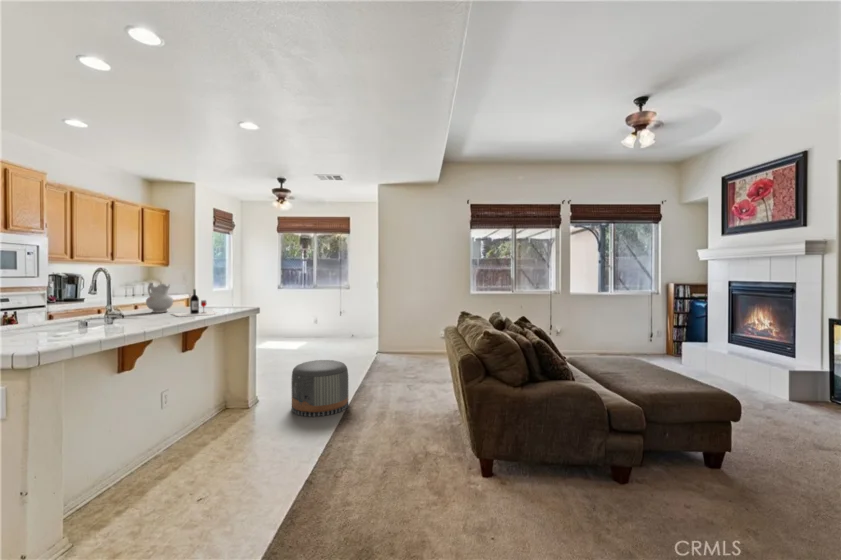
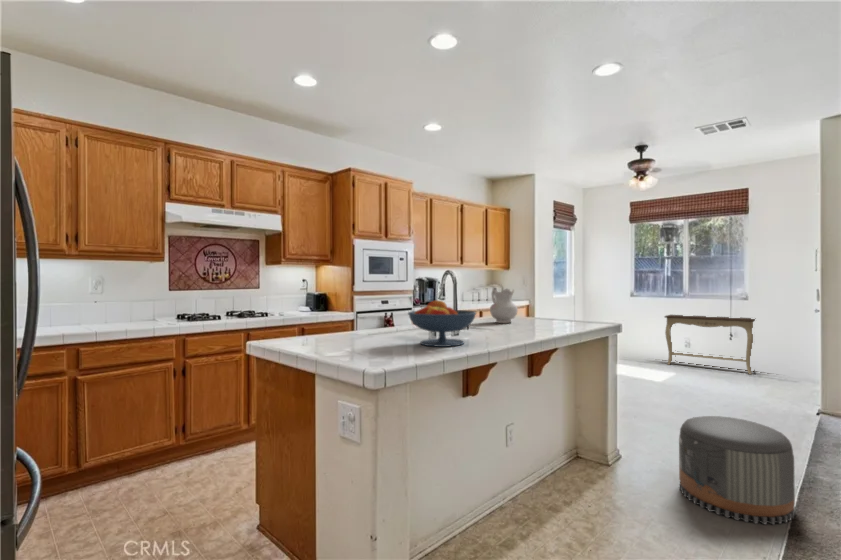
wine bottle: present [173,289,220,317] -> none [515,296,578,332]
fruit bowl: none [60,294,133,331] -> present [408,300,476,347]
console table: none [301,302,355,339] -> present [665,315,755,374]

